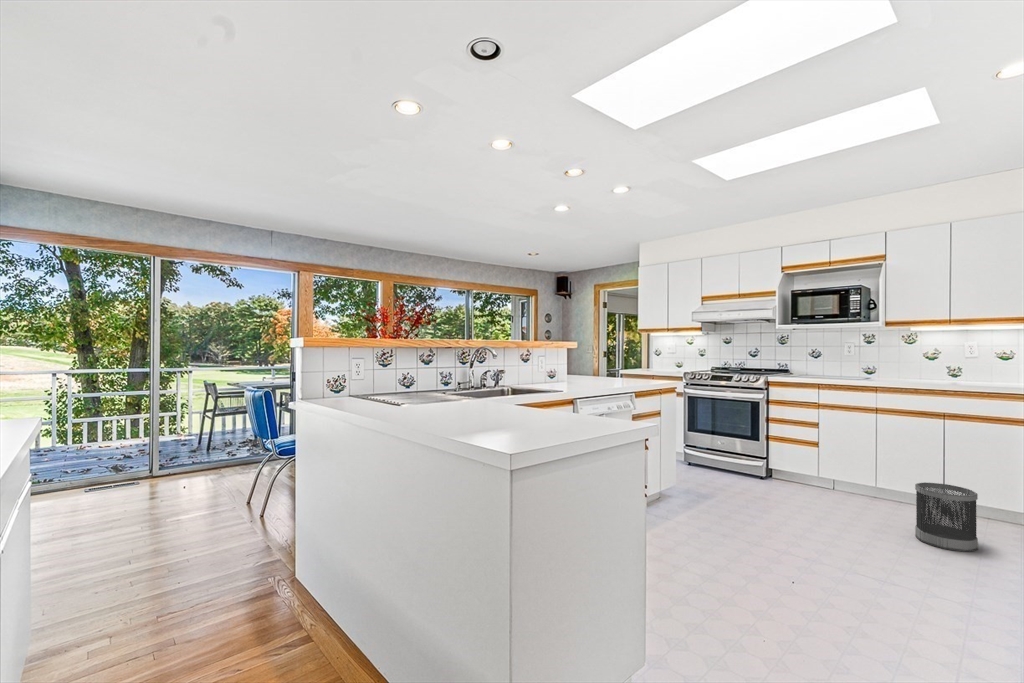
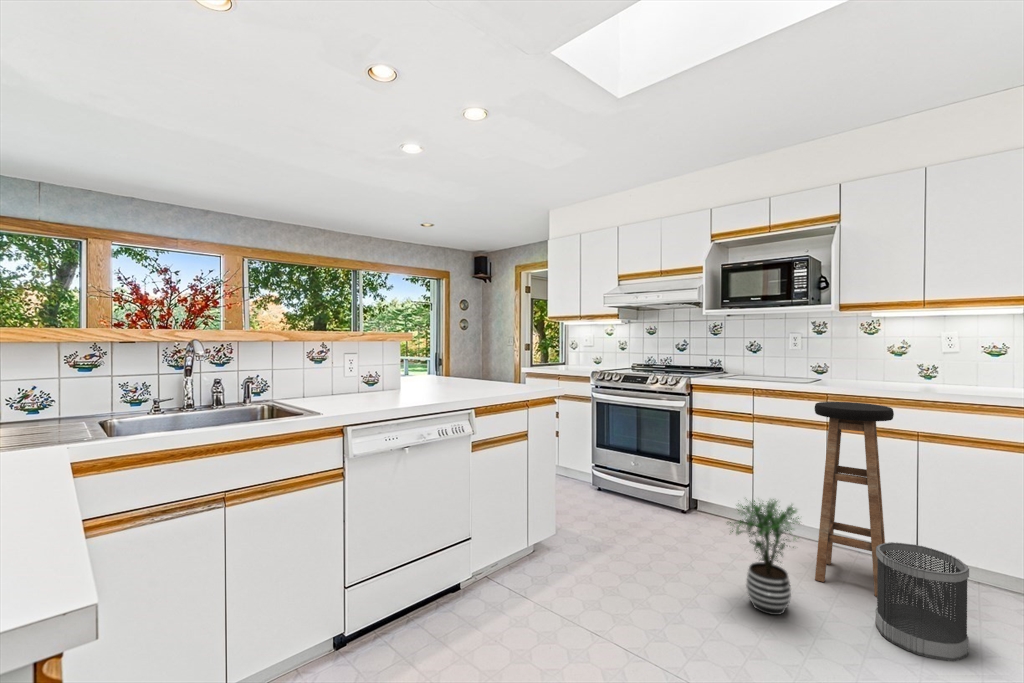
bar stool: none [870,392,927,525] -> present [815,402,894,596]
potted plant: none [809,453,866,530] -> present [727,499,800,615]

